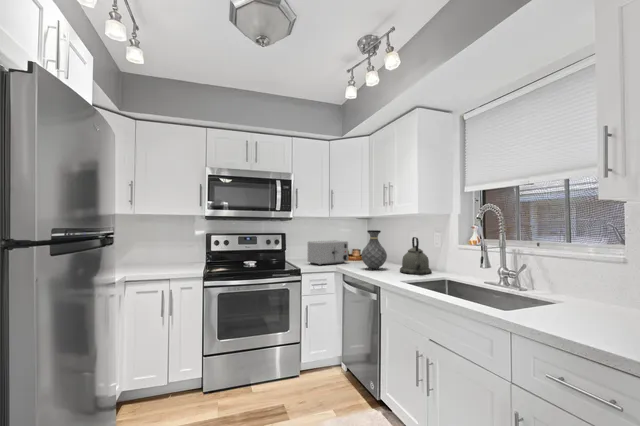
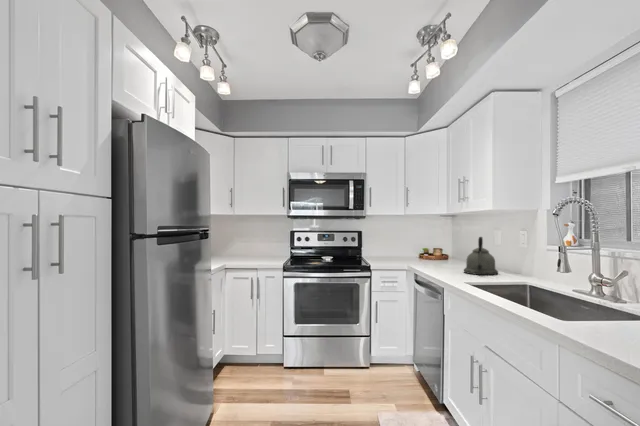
vase: present [361,230,387,269] -> none [428,229,455,268]
toaster: present [308,240,348,265] -> none [381,239,423,263]

